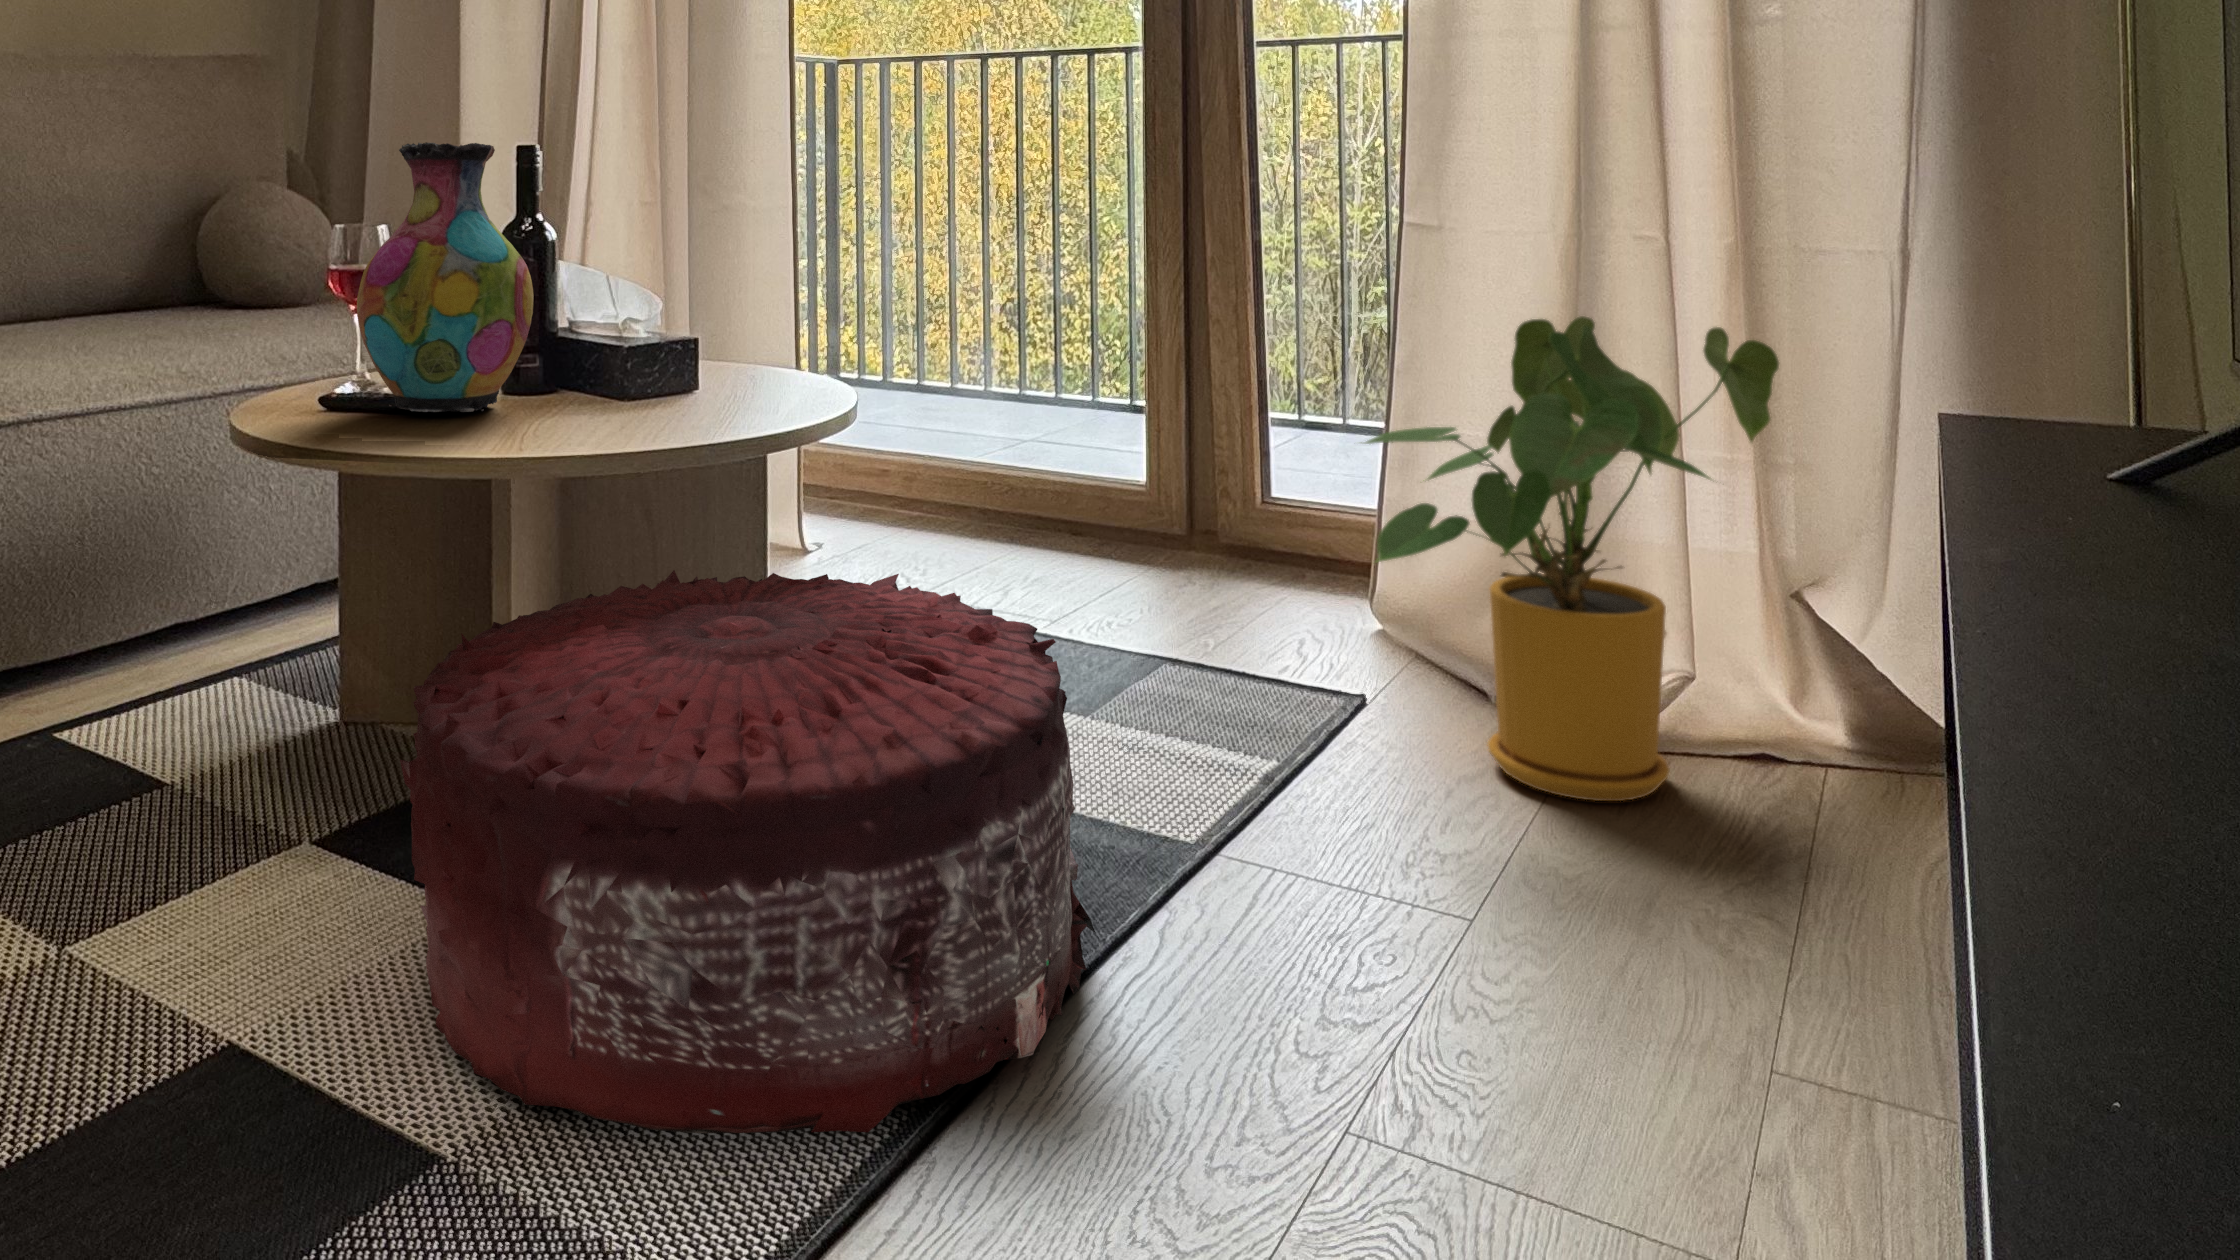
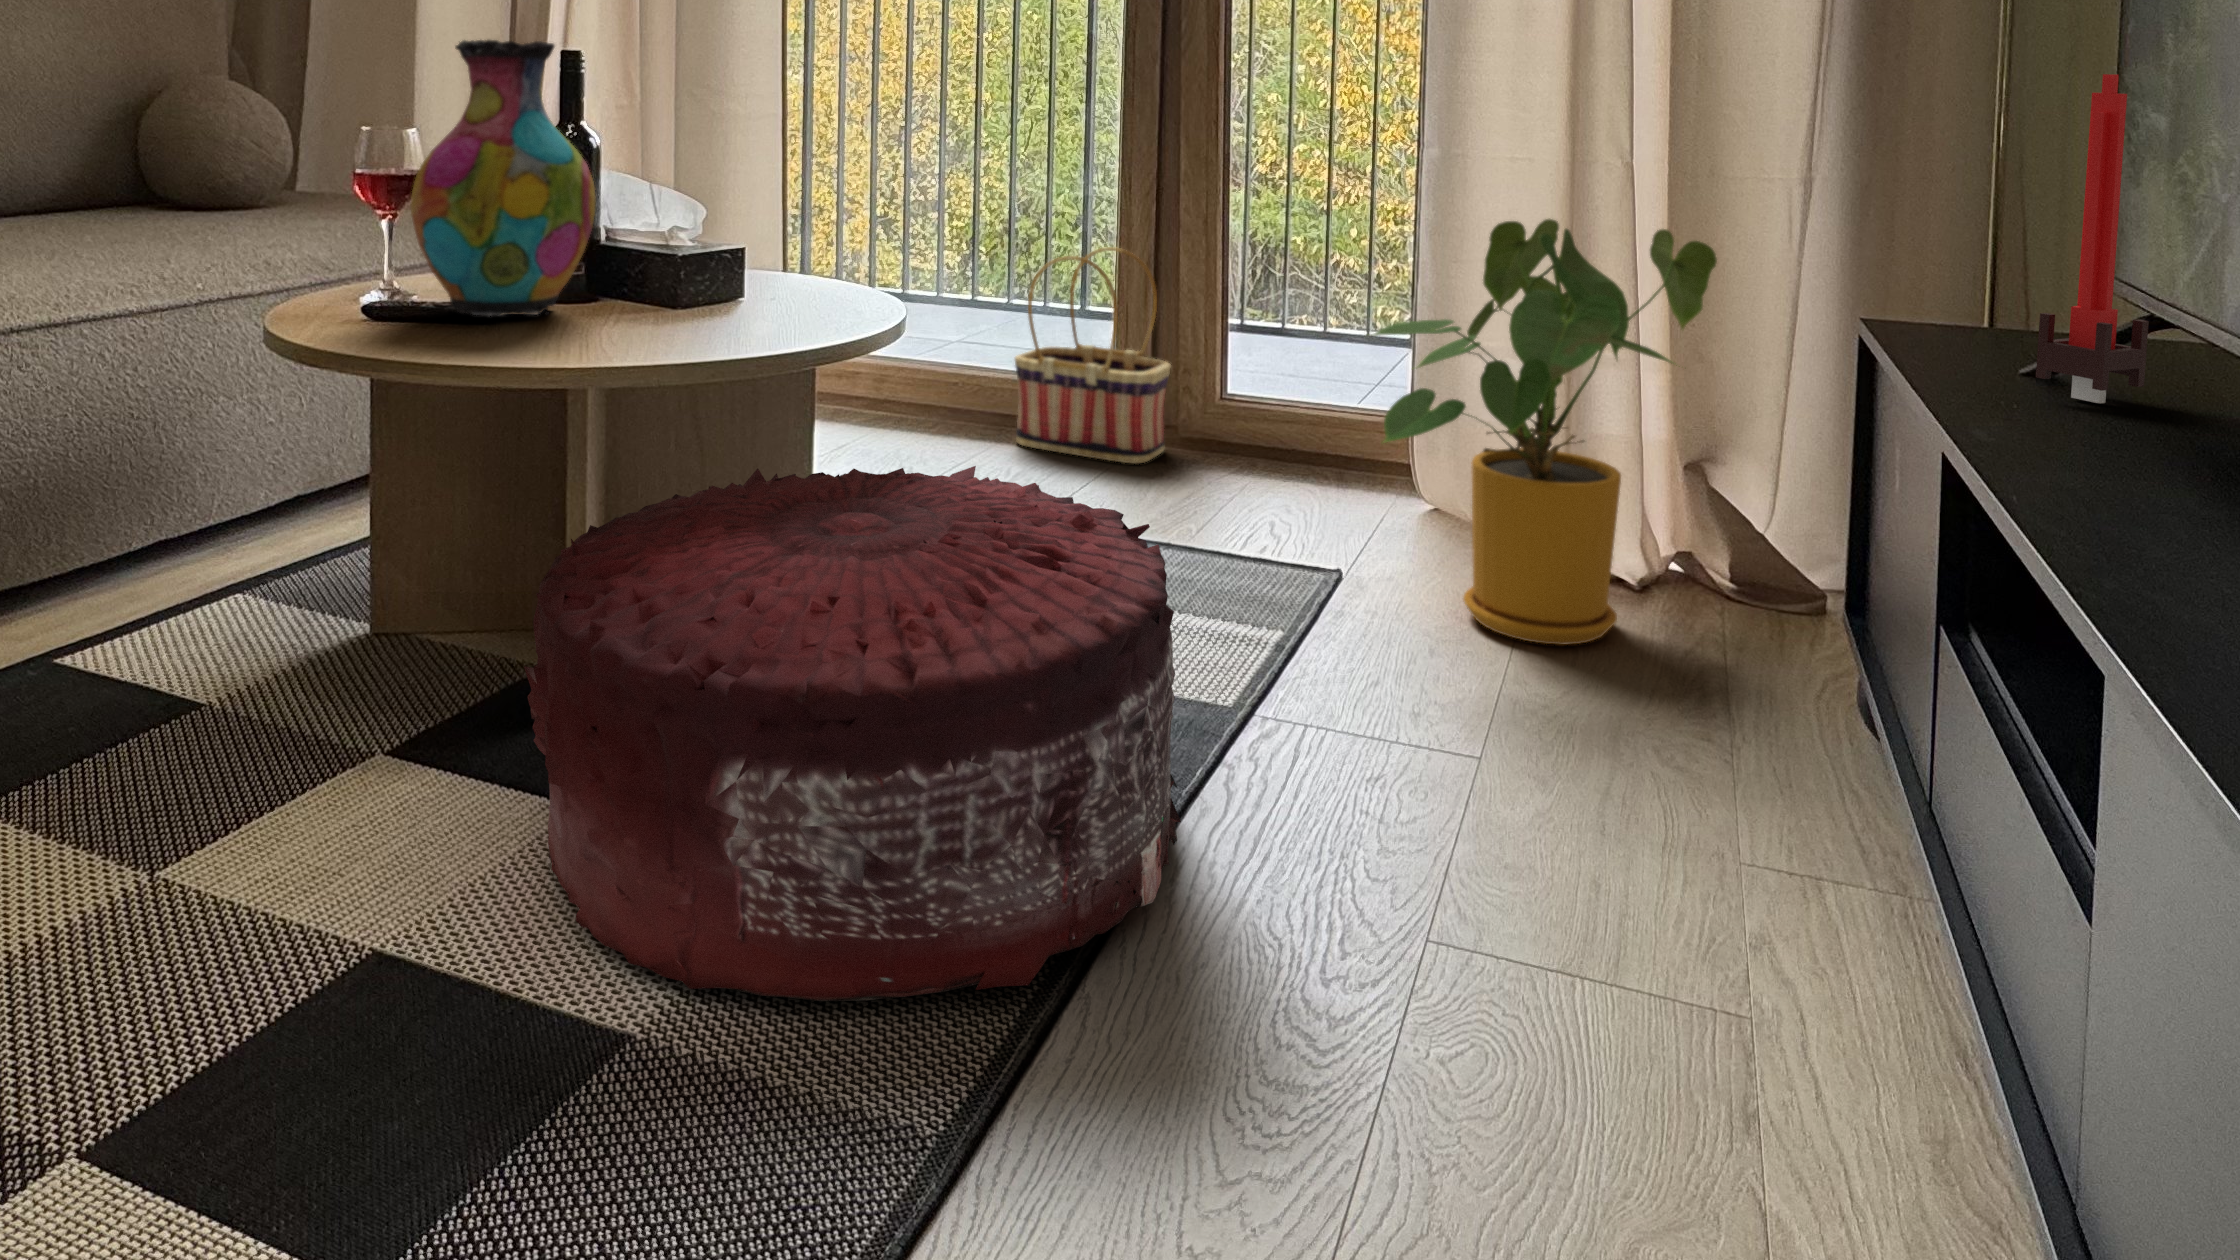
candle: none [2085,133,2227,526] -> present [2036,74,2149,403]
basket: none [1032,352,1199,584] -> present [1015,247,1171,463]

